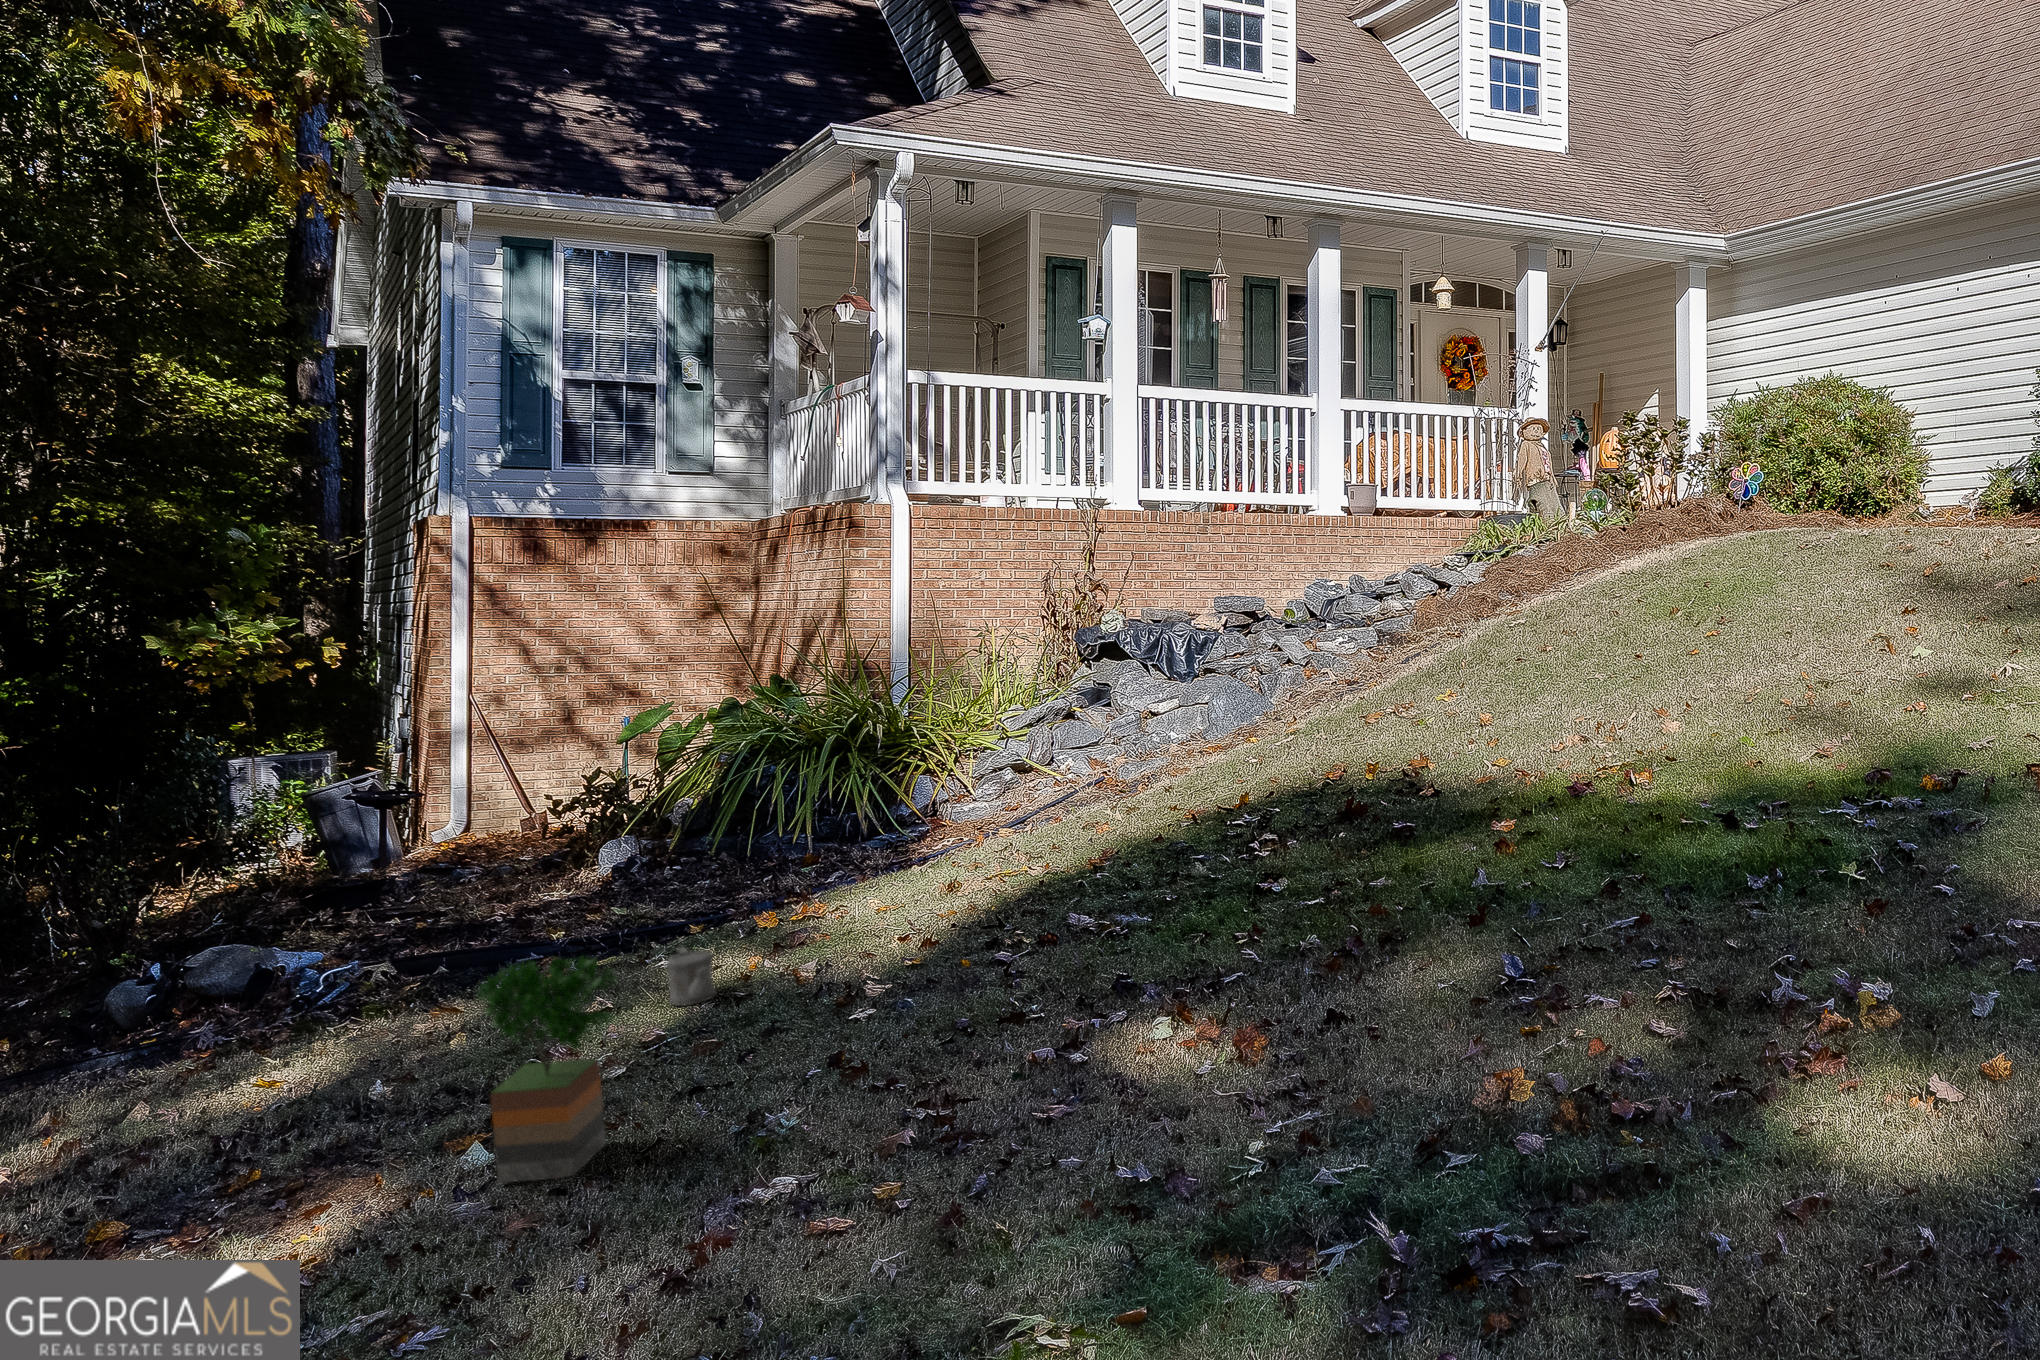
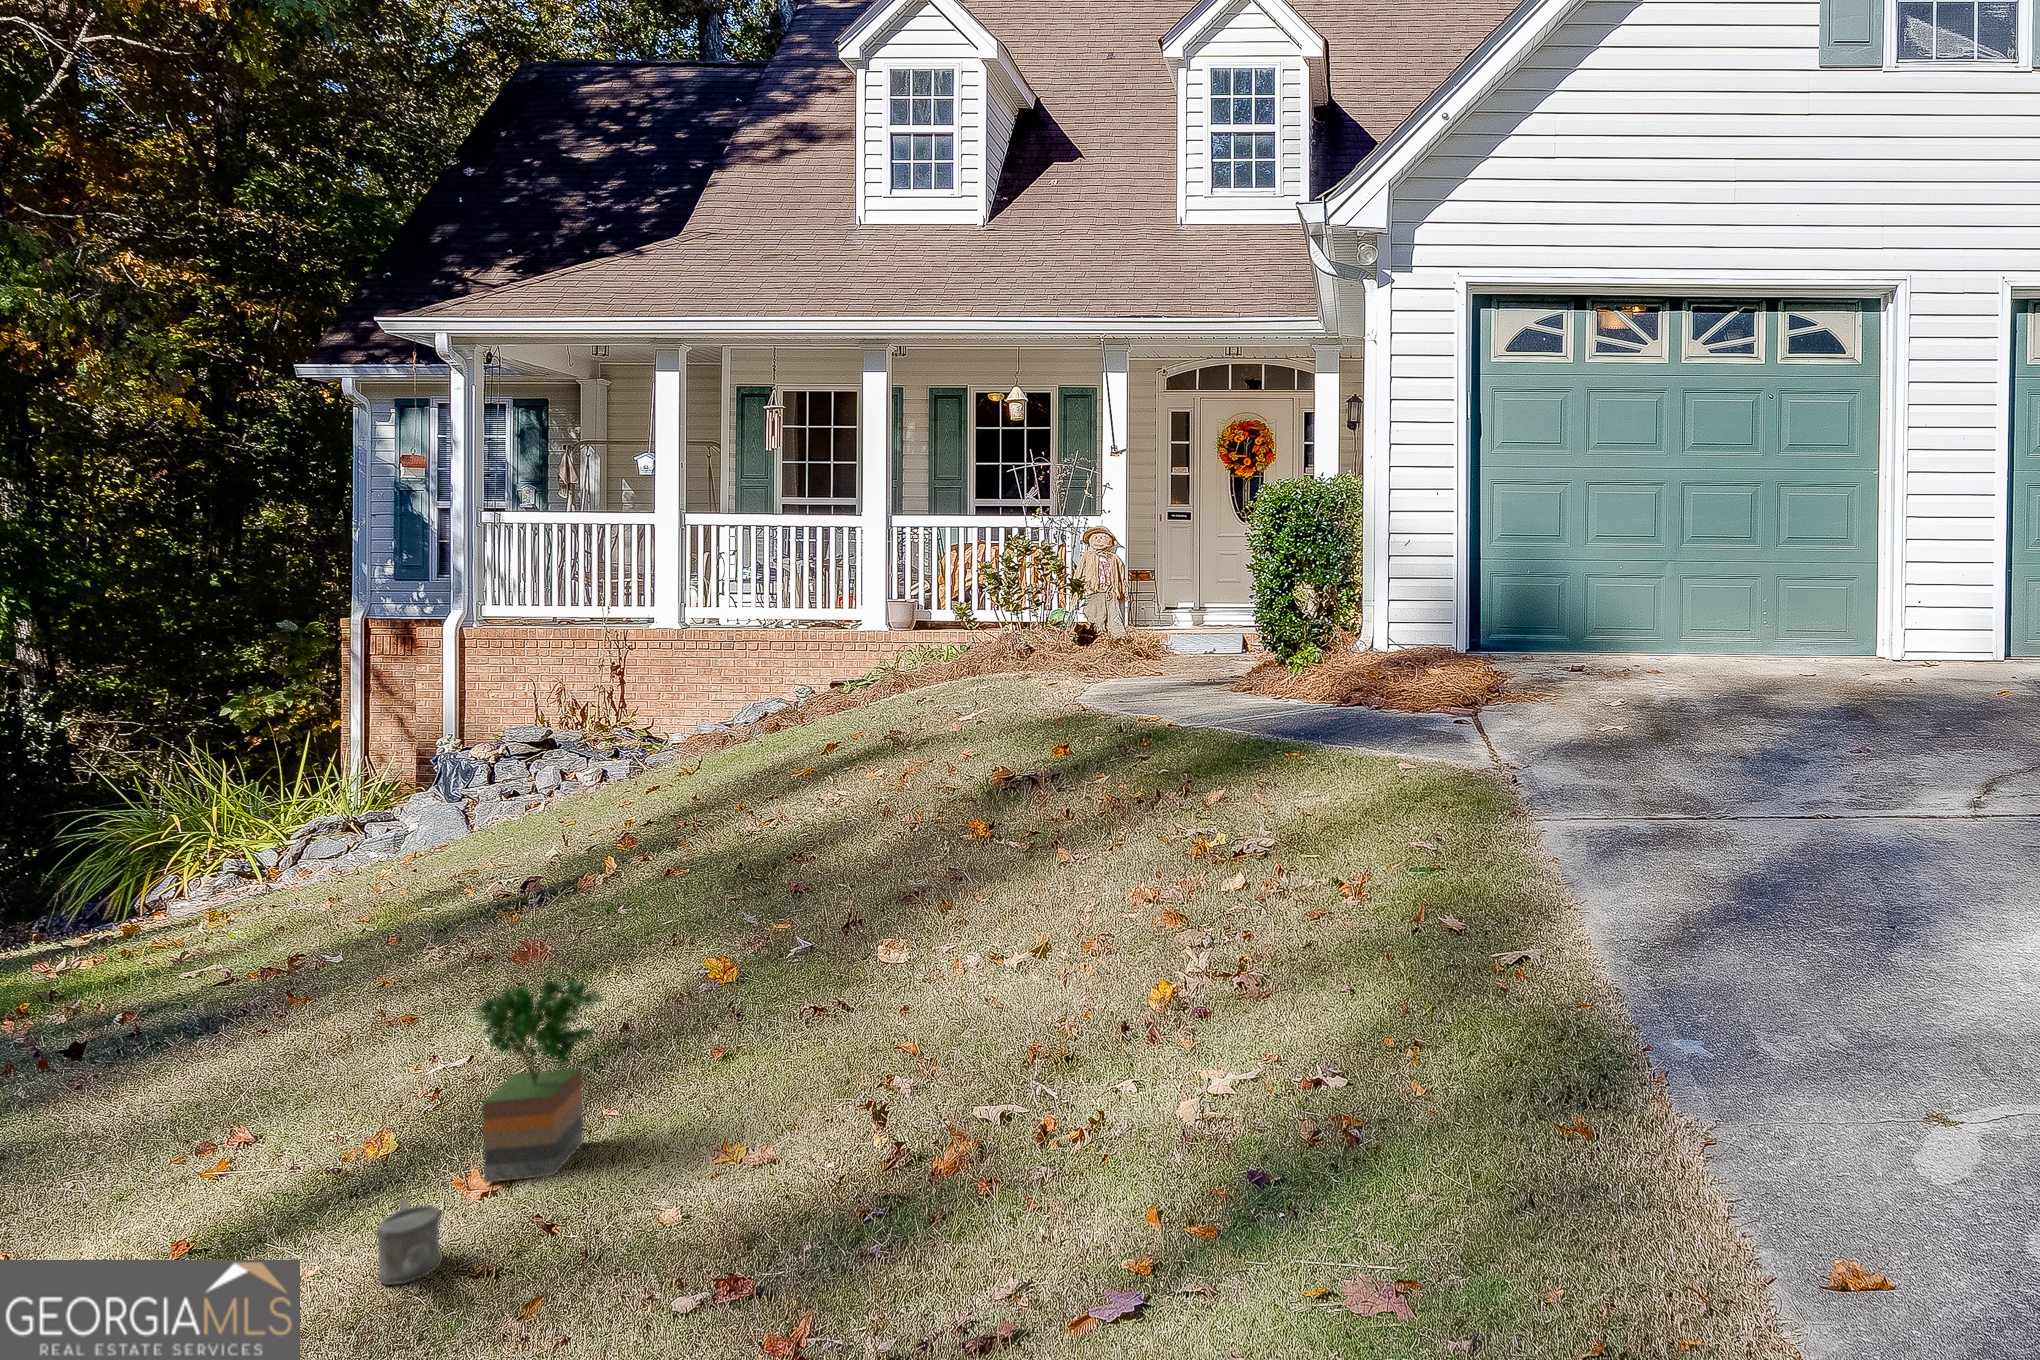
watering can: present [666,947,716,1006] -> present [376,1199,443,1285]

